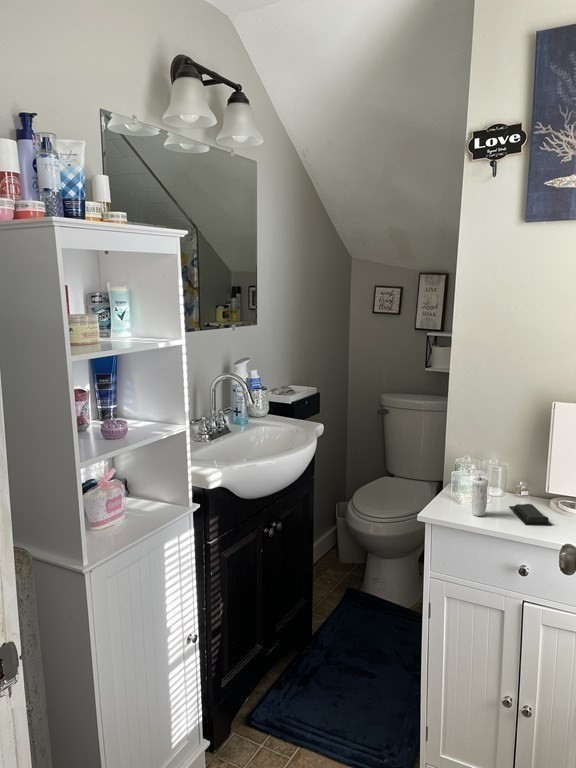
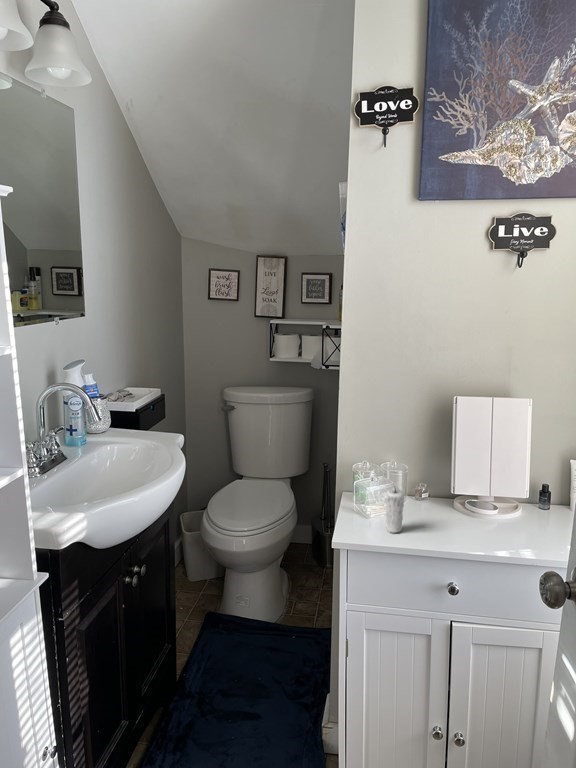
soap bar: present [509,504,552,525] -> none [418,510,470,537]

